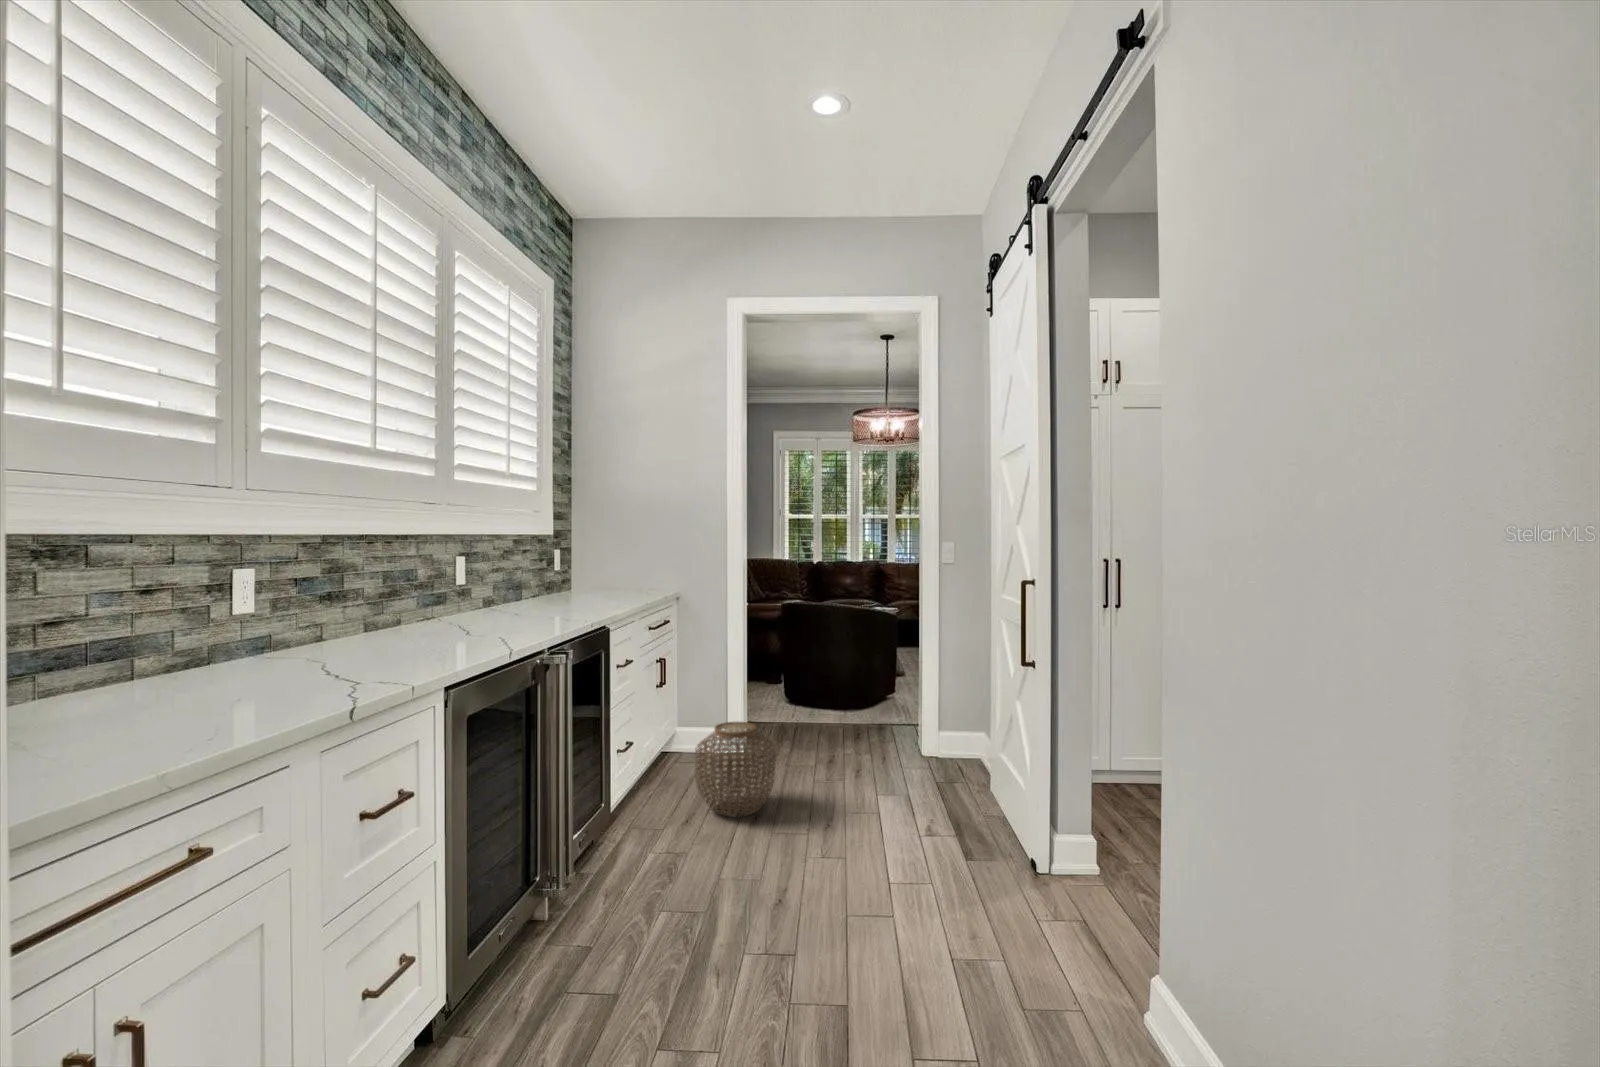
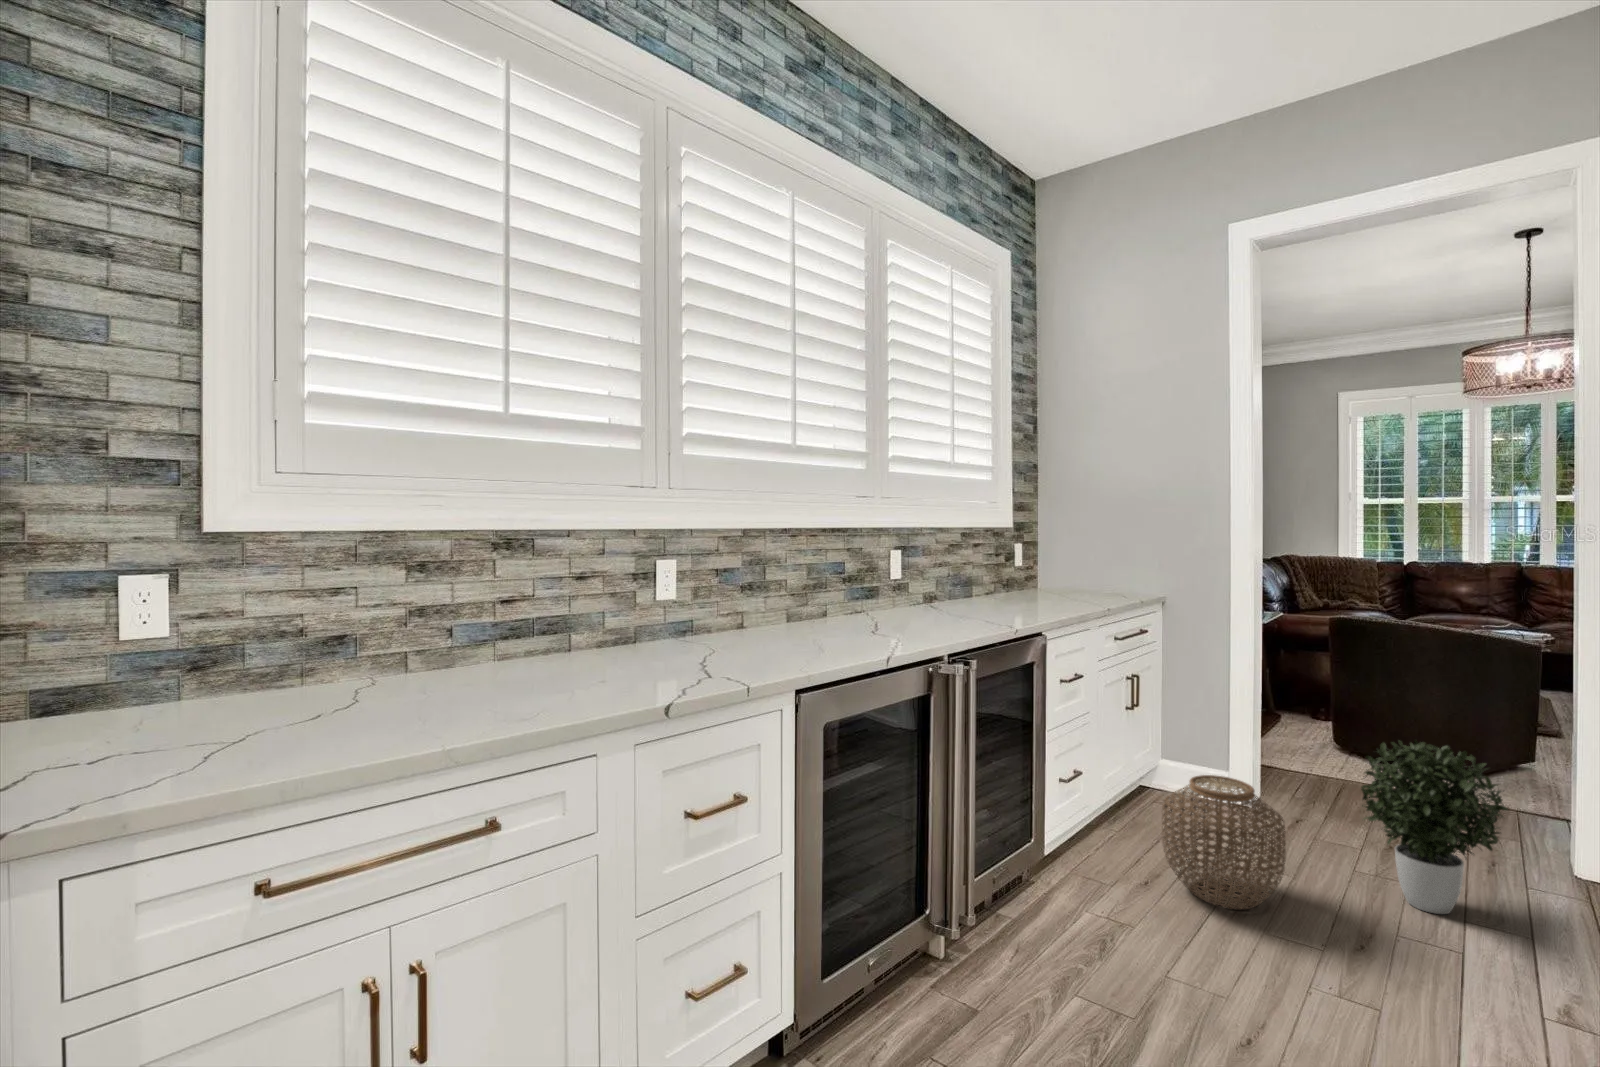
potted plant: none [812,675,884,787] -> present [1361,740,1508,914]

